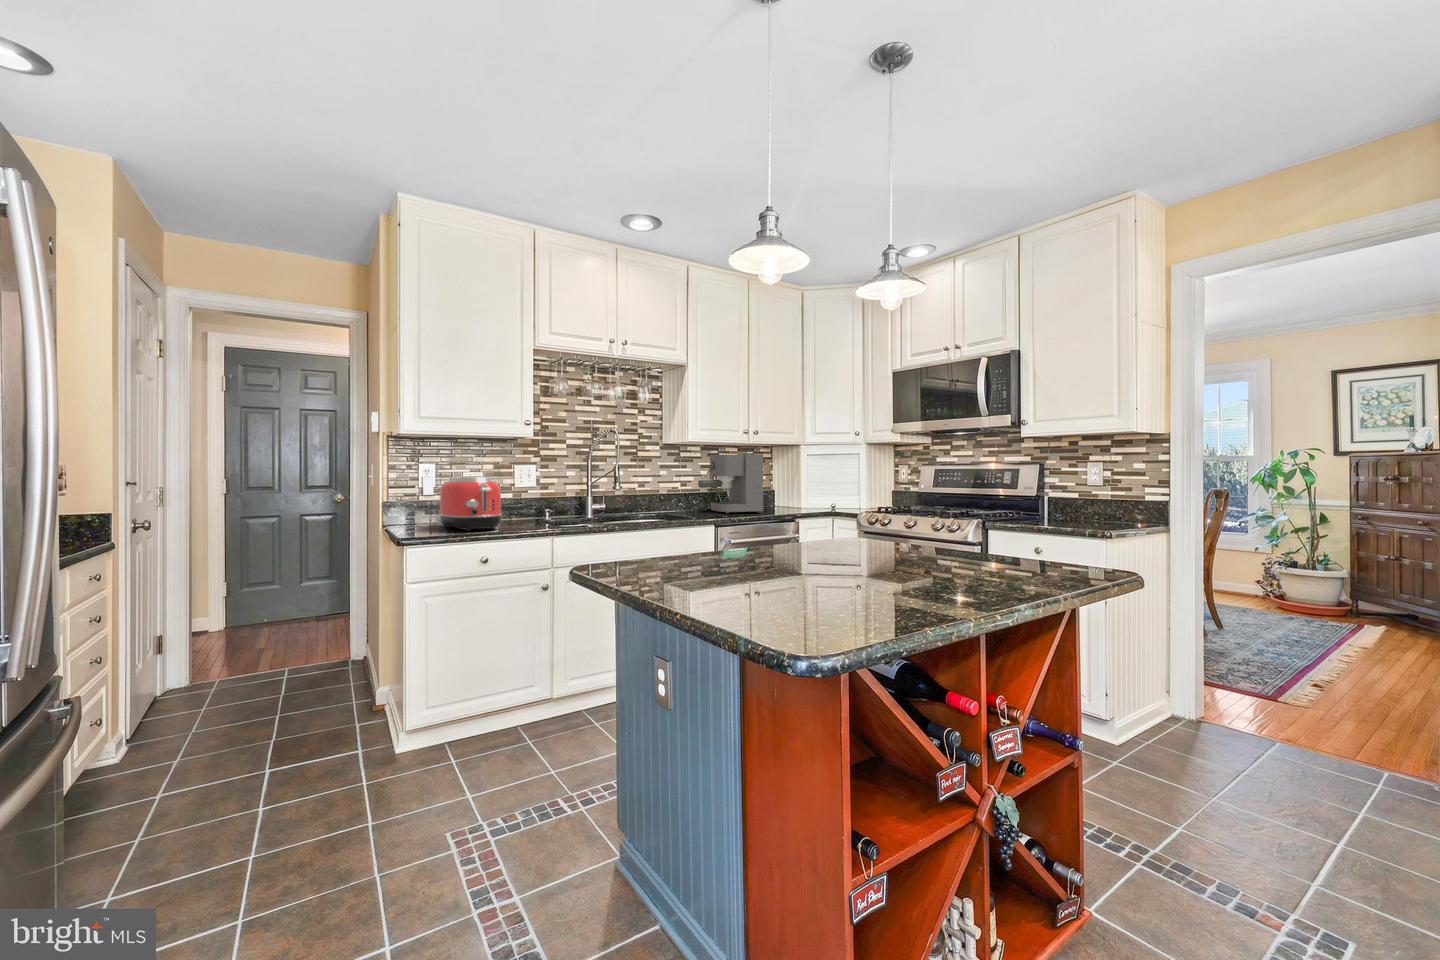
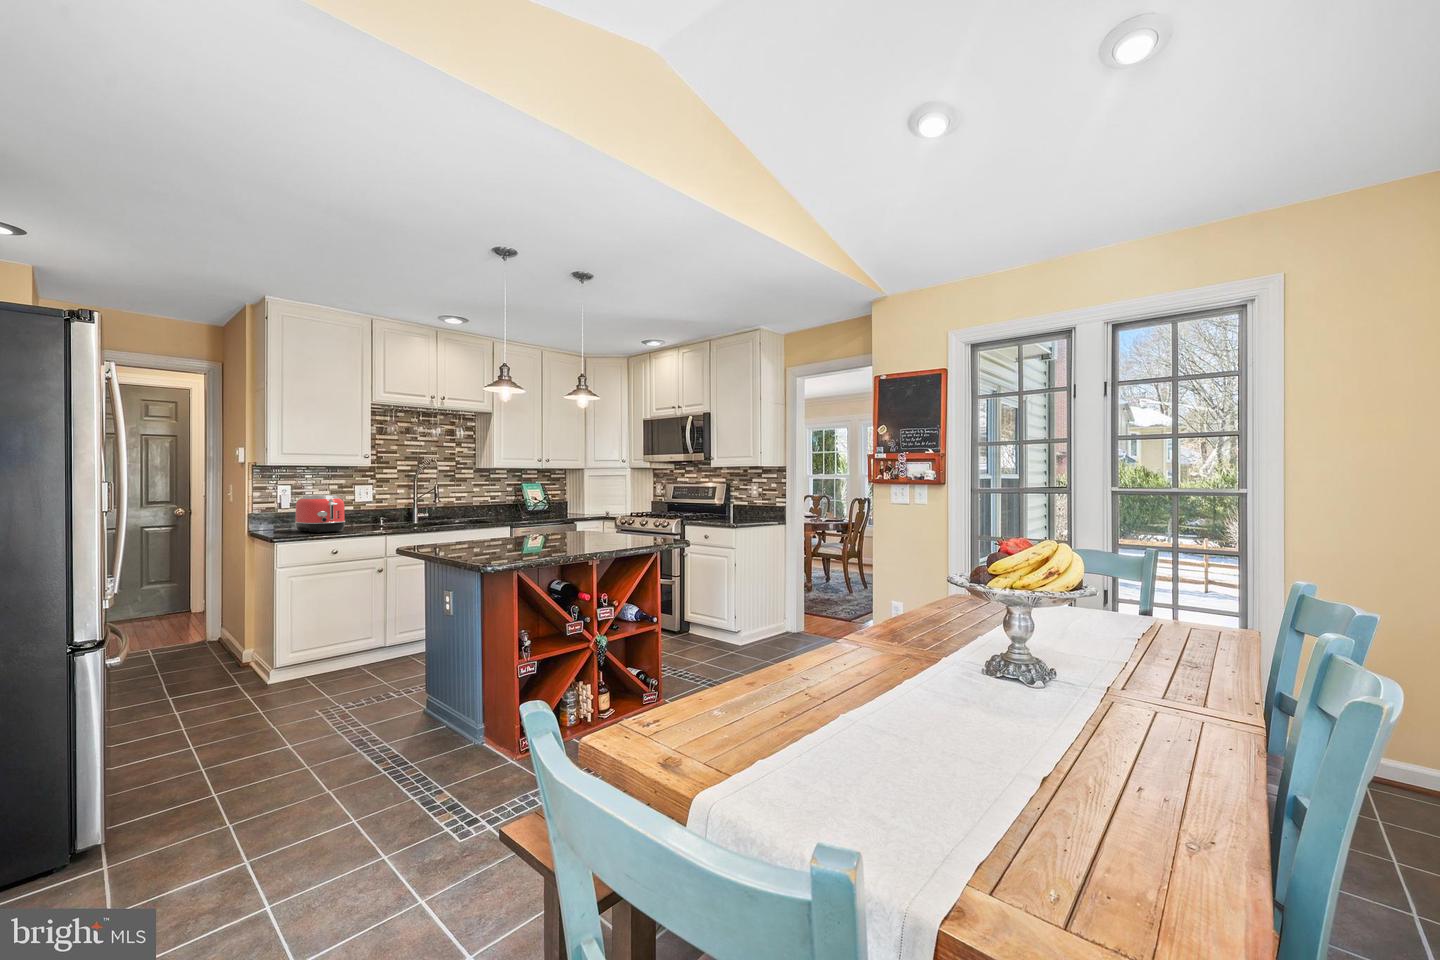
coffee maker: present [698,454,763,513] -> none [502,476,551,519]

